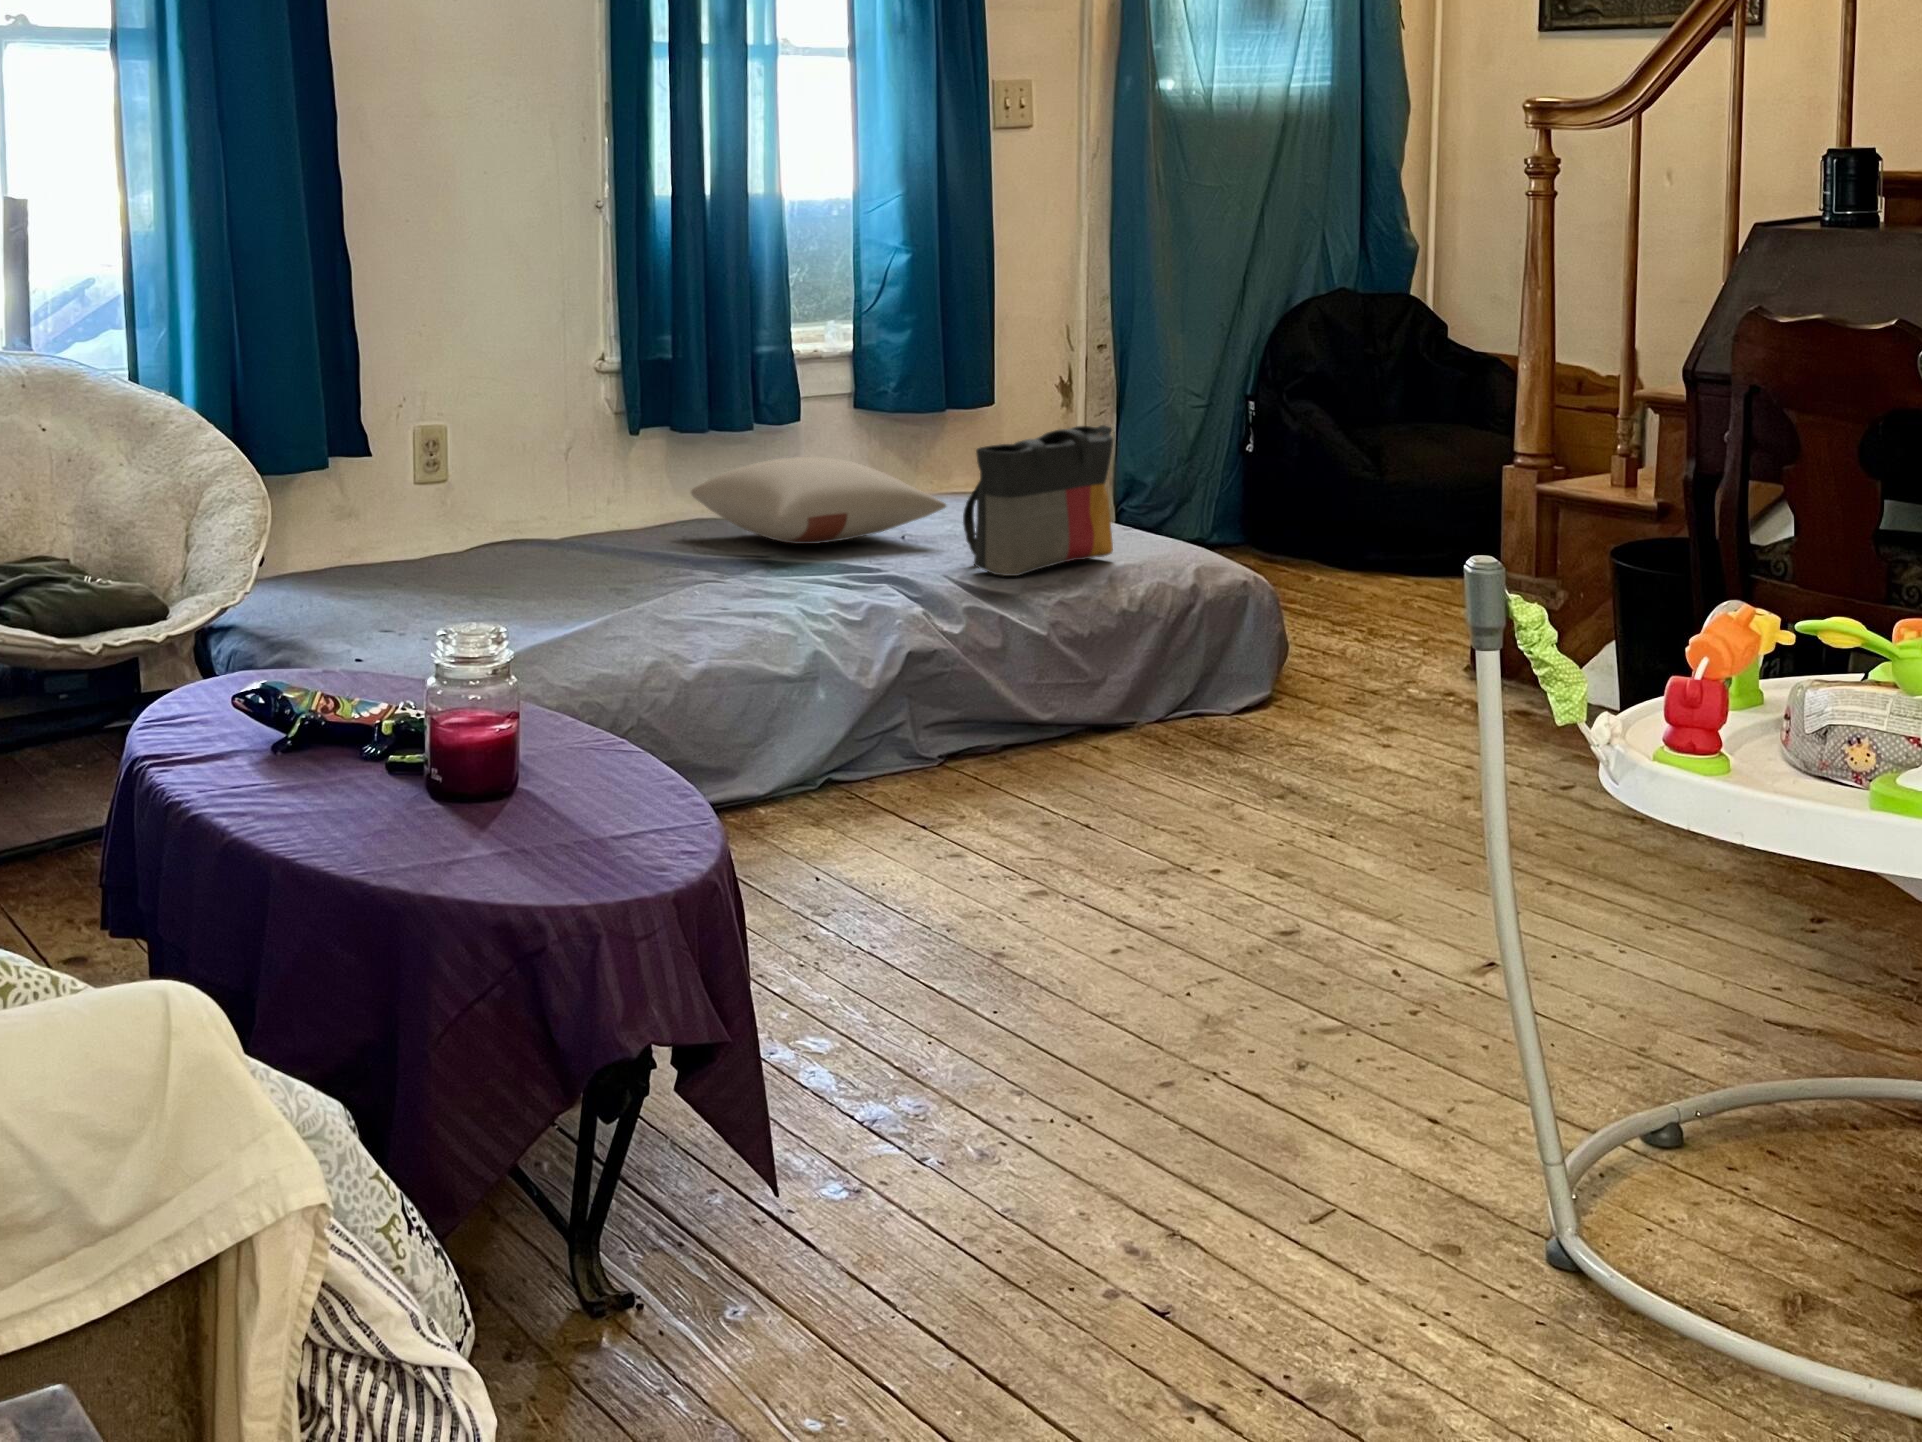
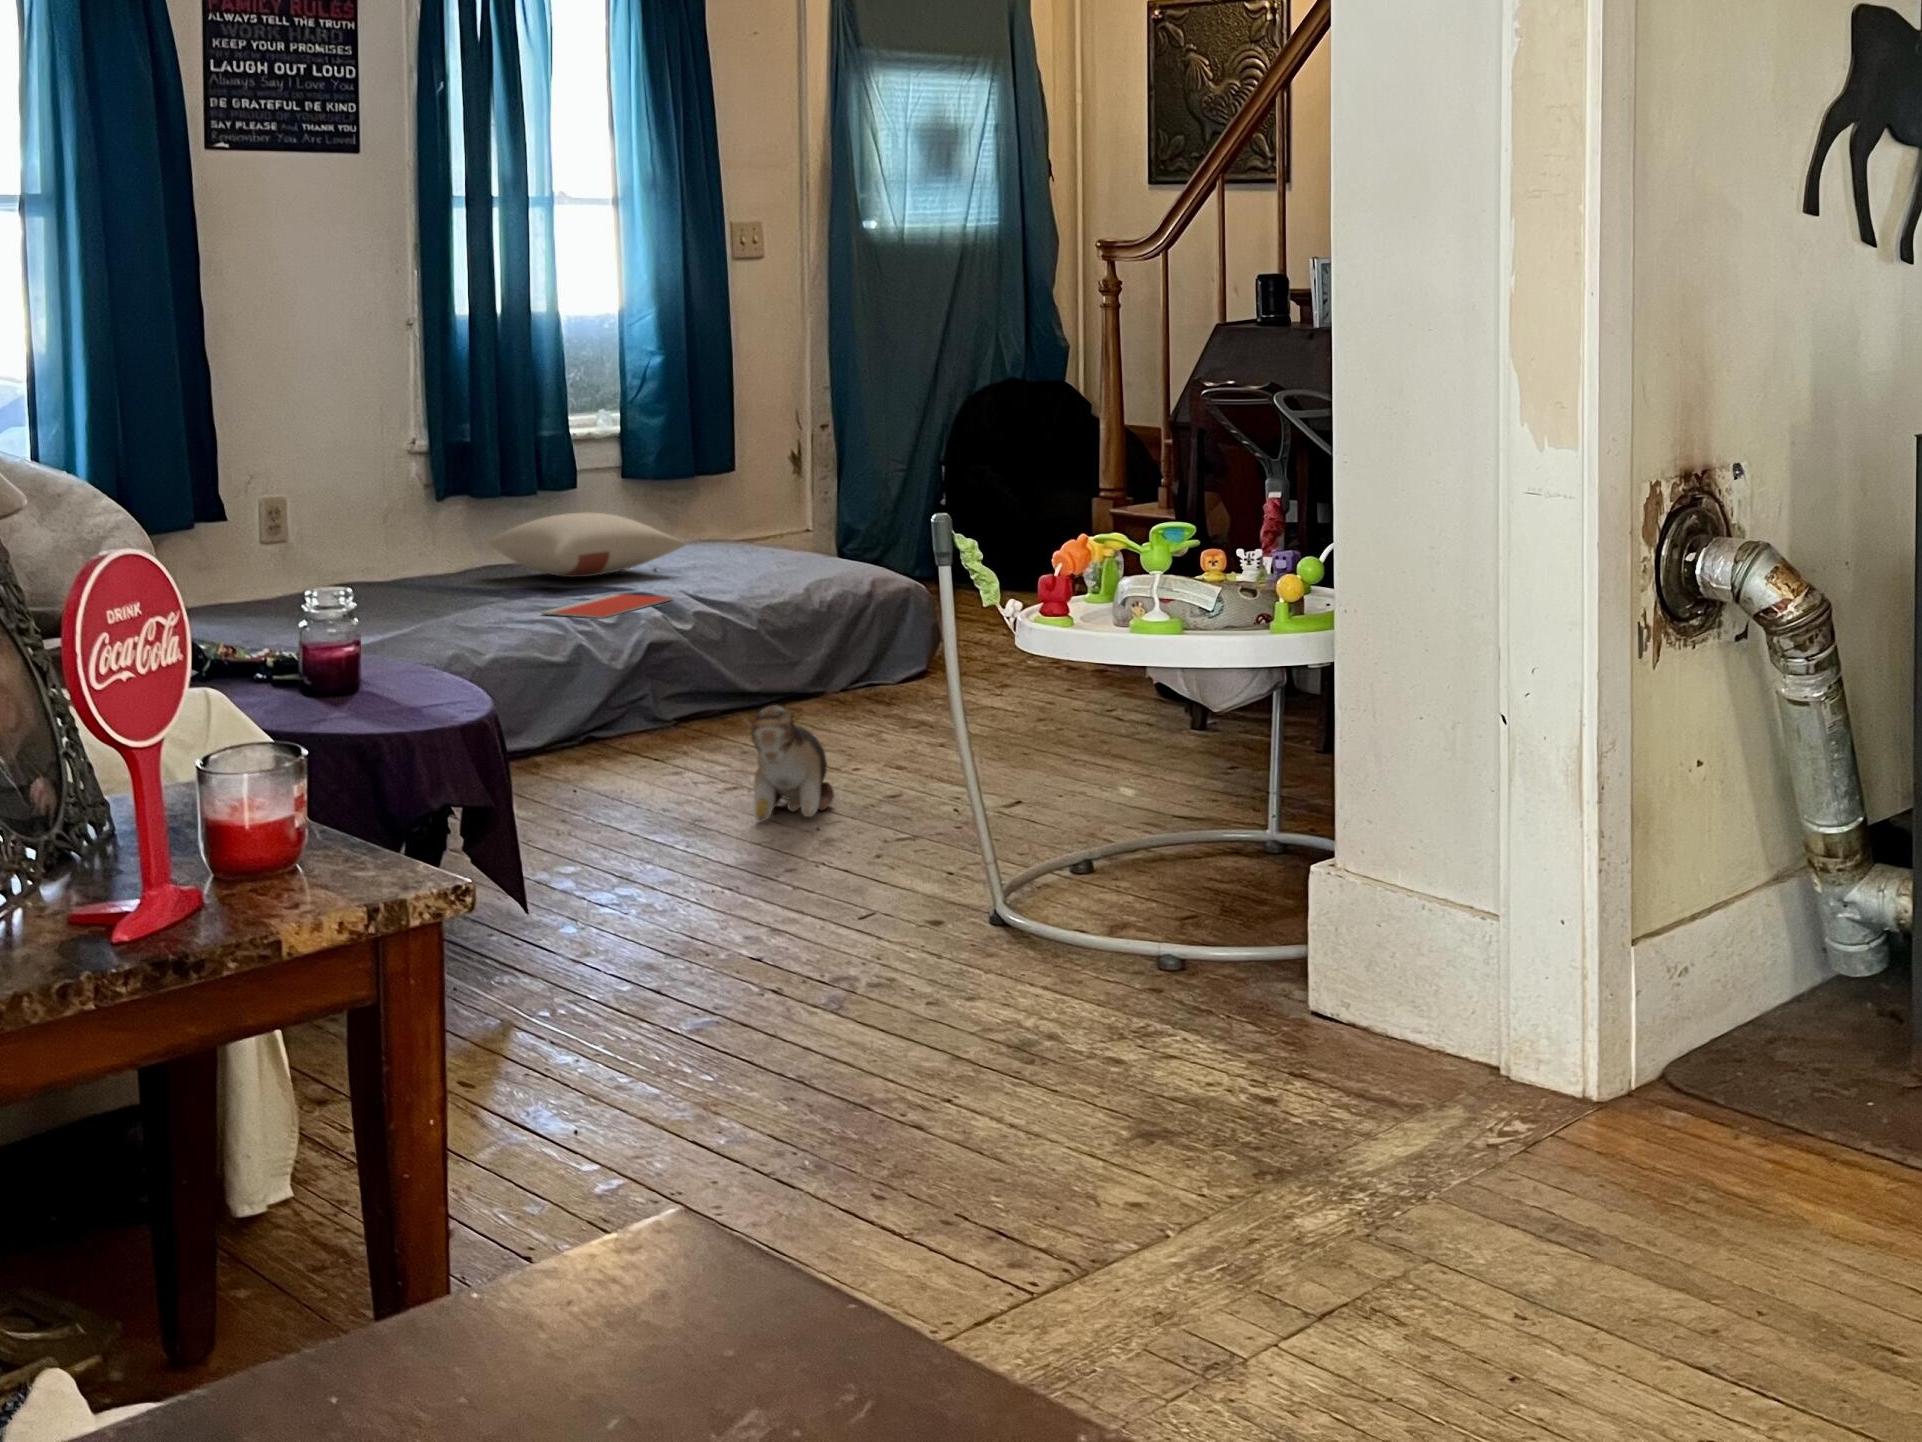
tote bag: present [963,425,1113,576] -> none [696,479,807,589]
notebook: none [763,576,938,618] -> present [542,594,674,618]
plush toy: none [1070,795,1198,963] -> present [741,705,834,820]

